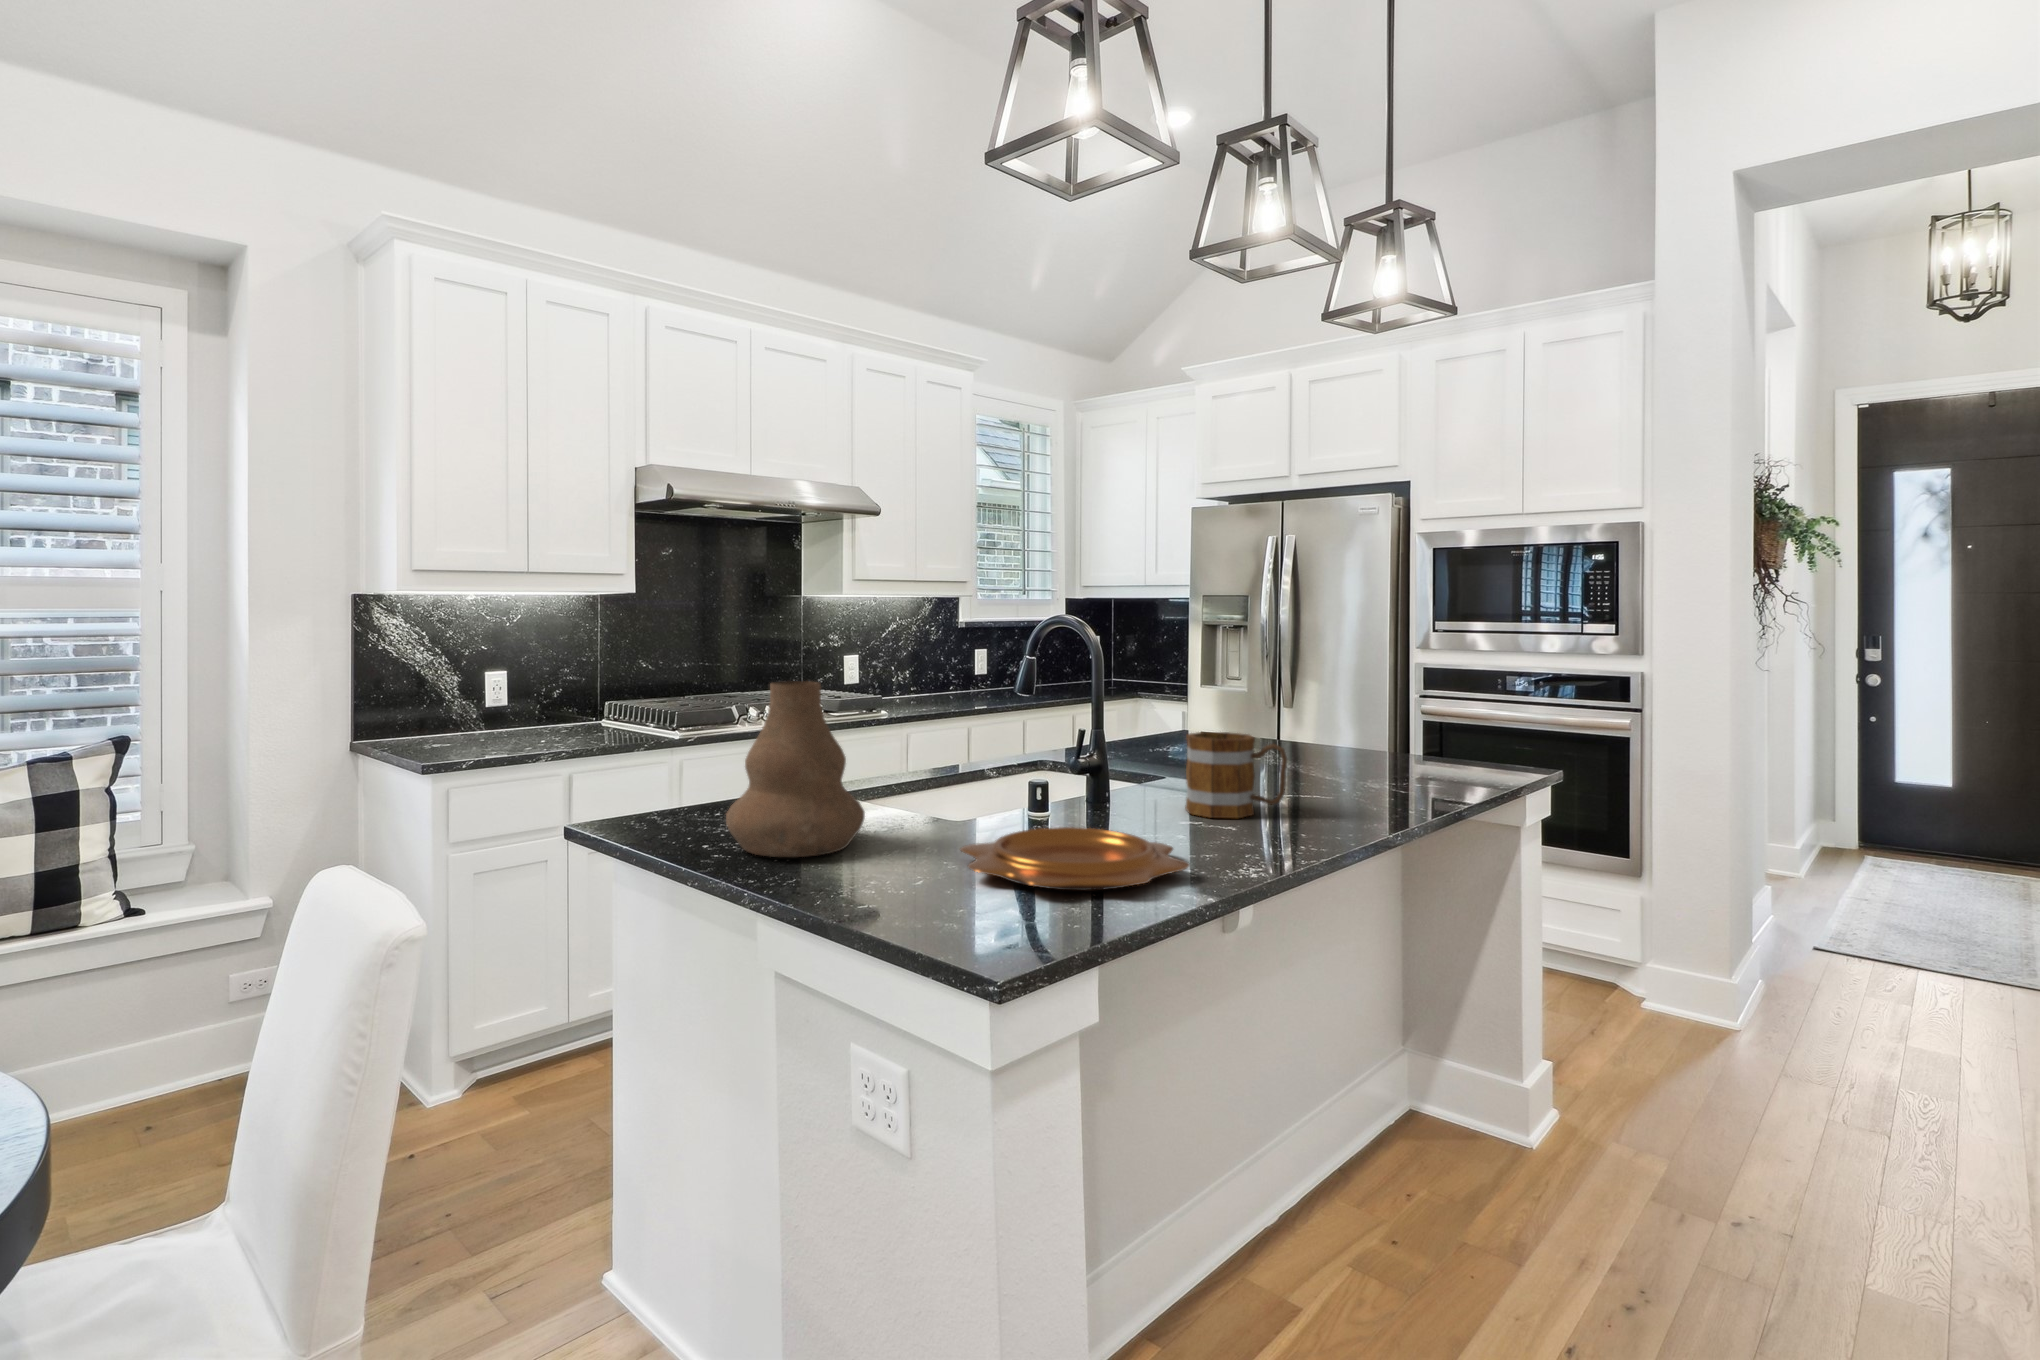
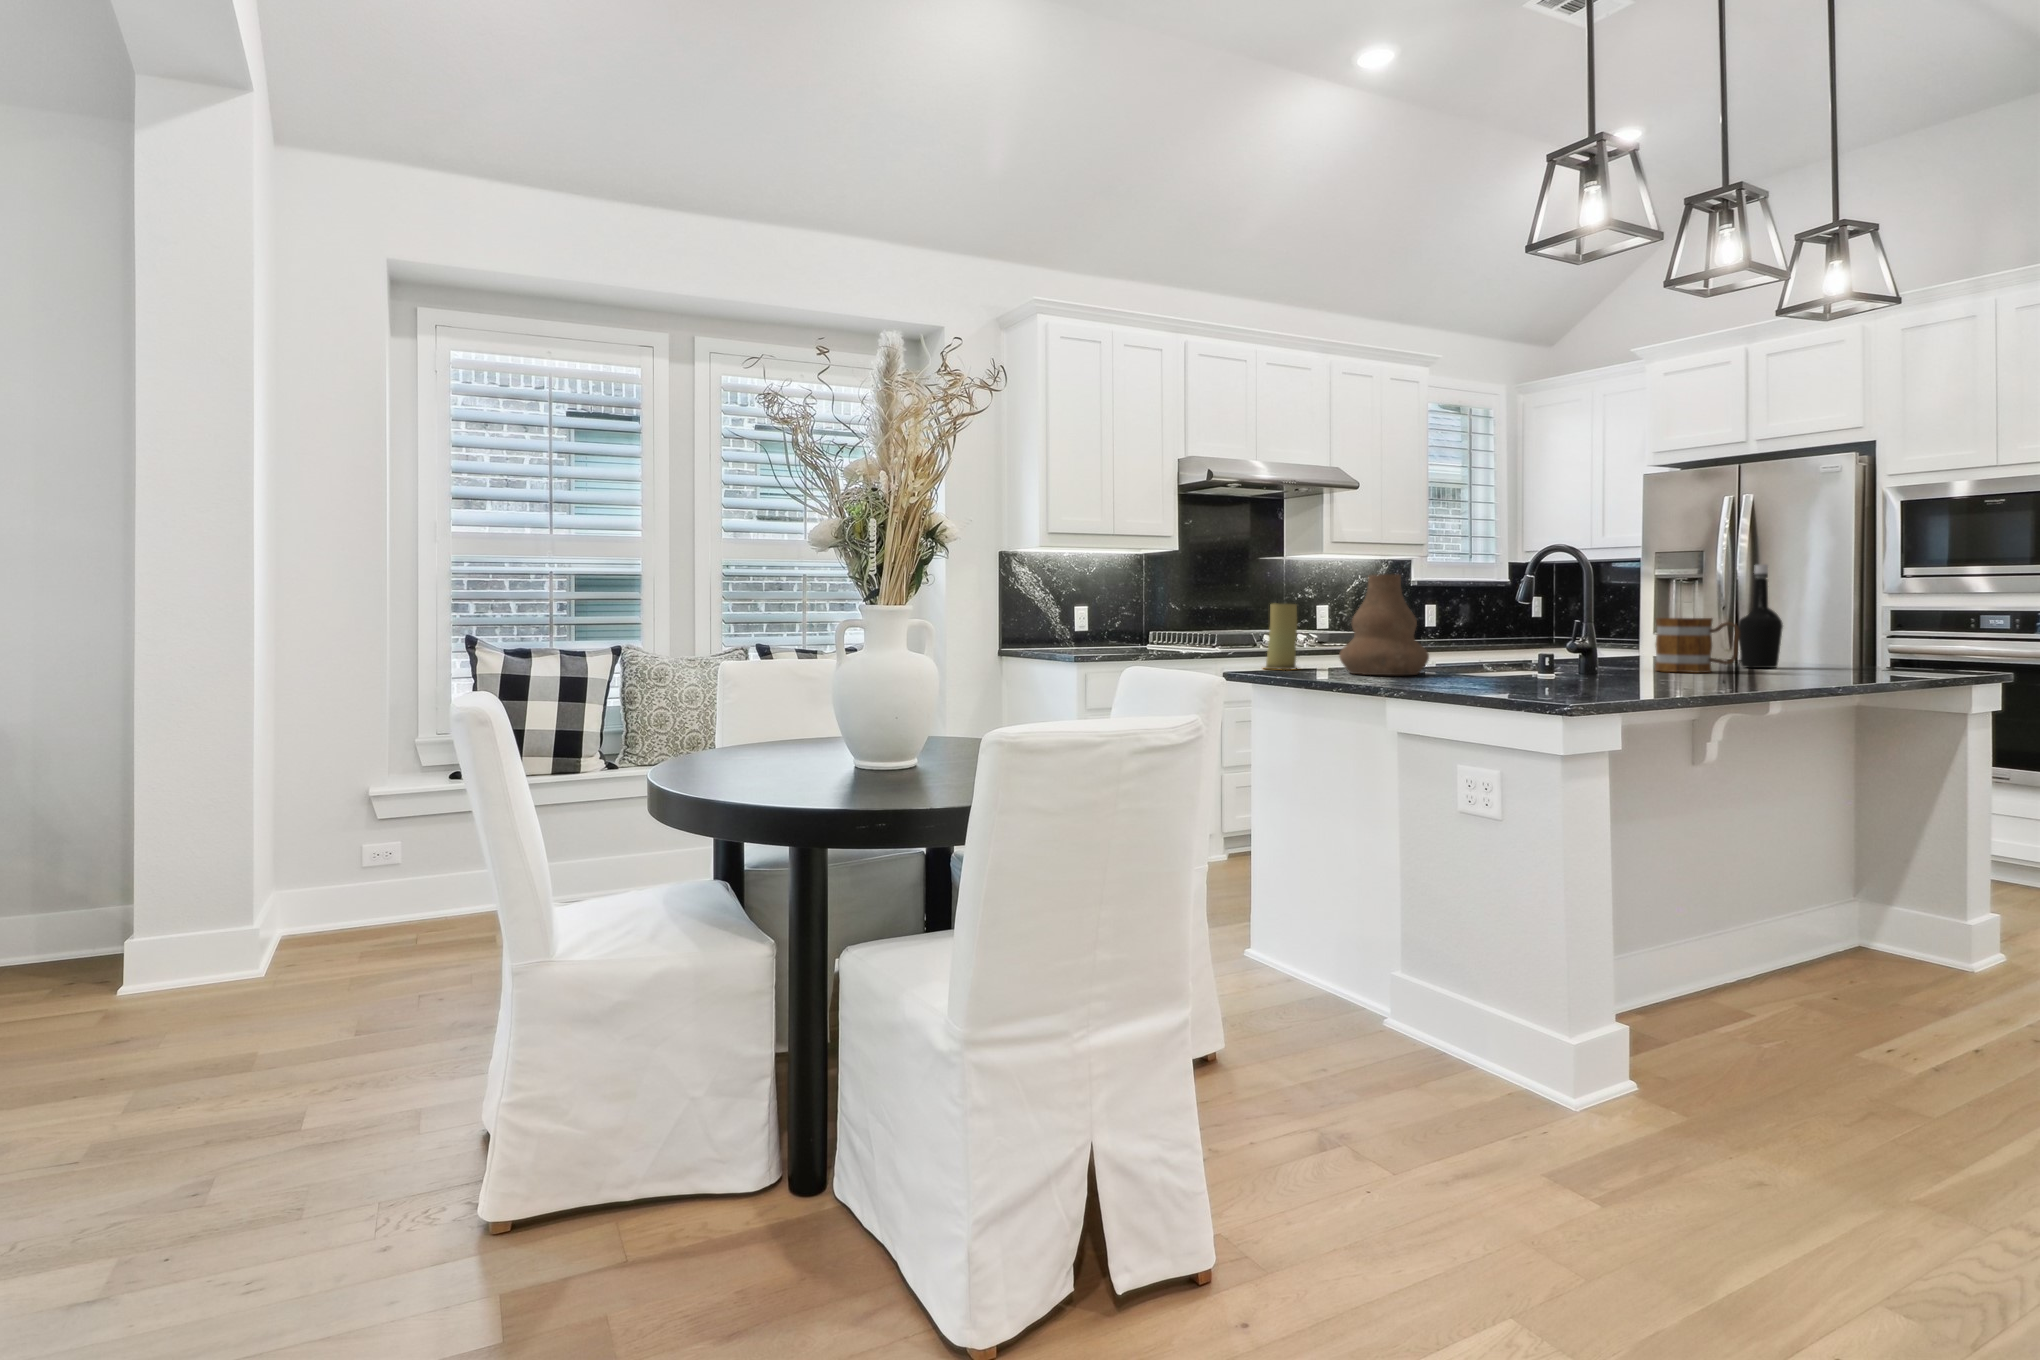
bottle: none [1285,653,1336,795] -> present [1738,564,1783,668]
candle: none [624,718,688,834] -> present [1264,604,1297,670]
decorative bowl: present [960,827,1189,890] -> none [1500,663,1666,684]

